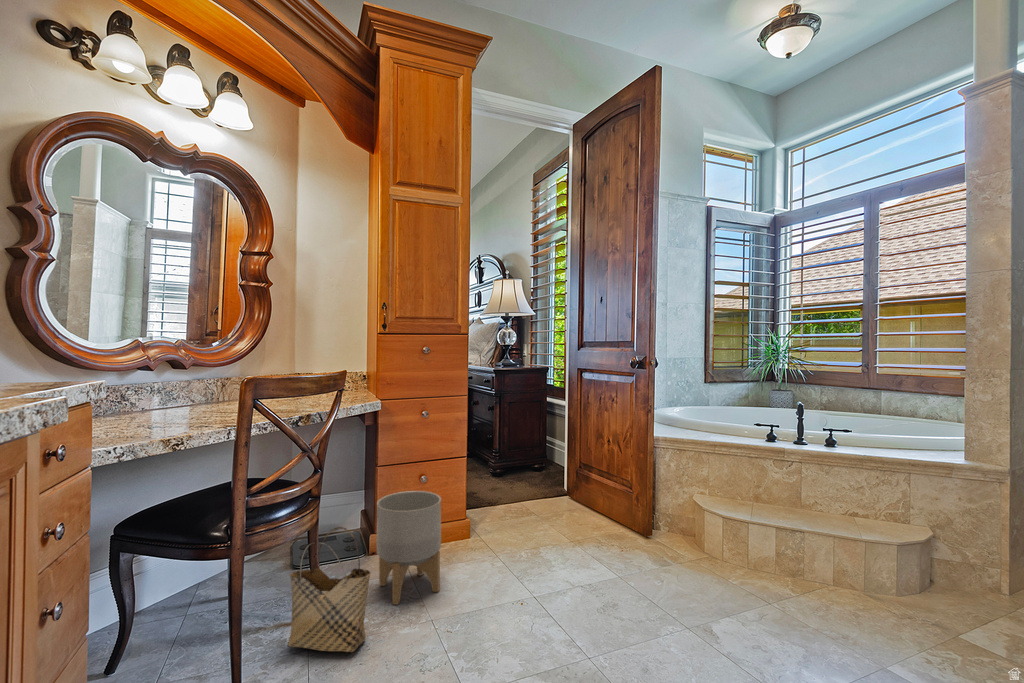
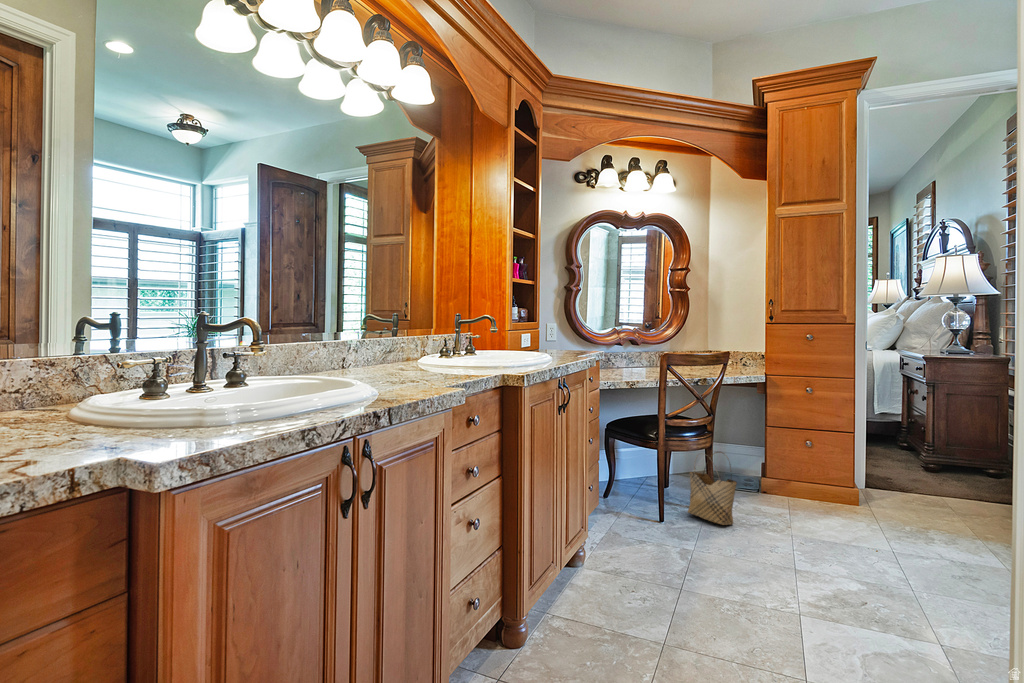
planter: present [377,491,441,605] -> none [752,444,804,521]

